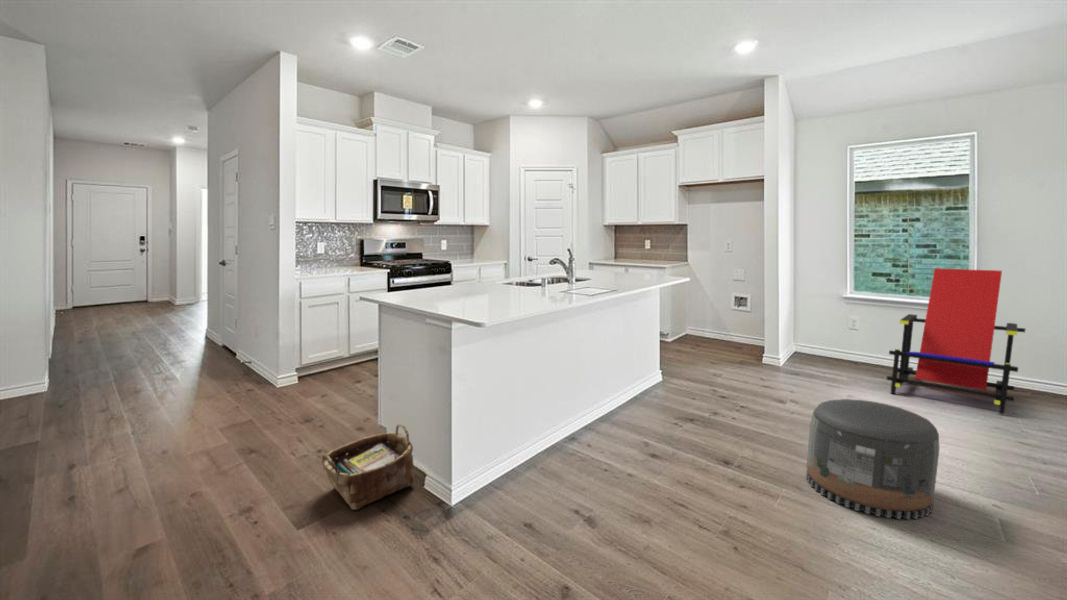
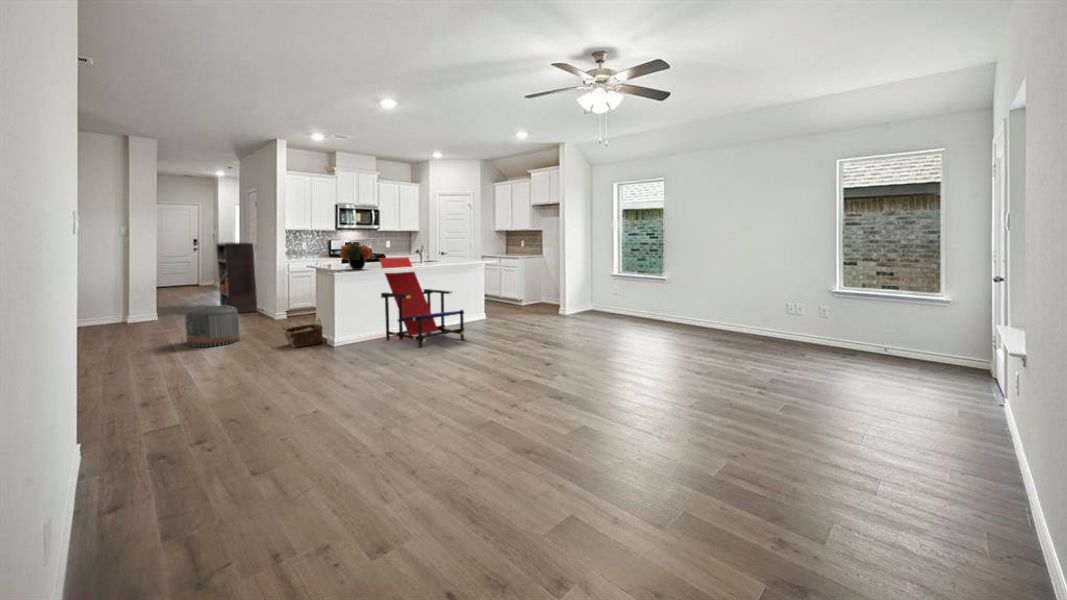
bookshelf: none [167,243,241,368] -> present [216,242,257,313]
flower arrangement: none [448,248,517,310] -> present [340,242,370,269]
lounge chair: present [887,268,1026,414] -> present [379,257,464,348]
pouf: present [806,399,940,519] -> present [185,306,240,347]

